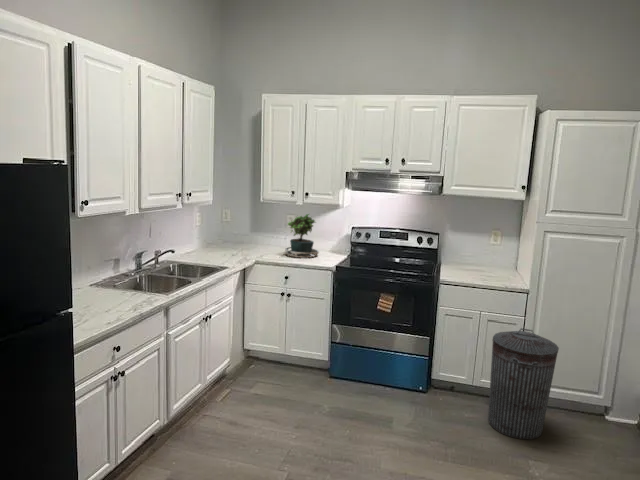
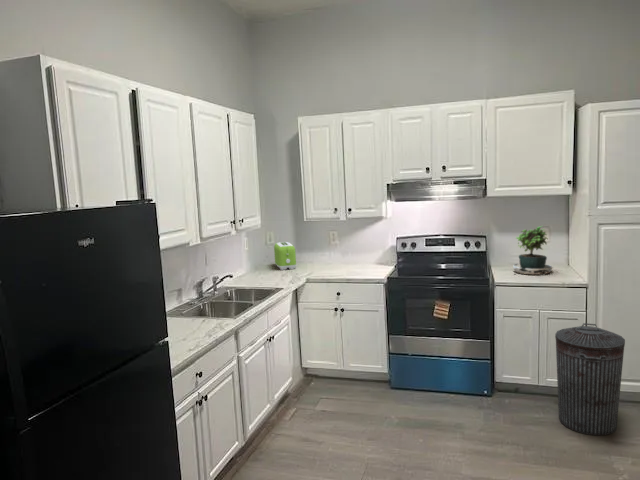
potted plant: present [285,214,319,258] -> present [514,227,552,275]
toaster: none [228,221,249,249] -> present [274,242,296,270]

